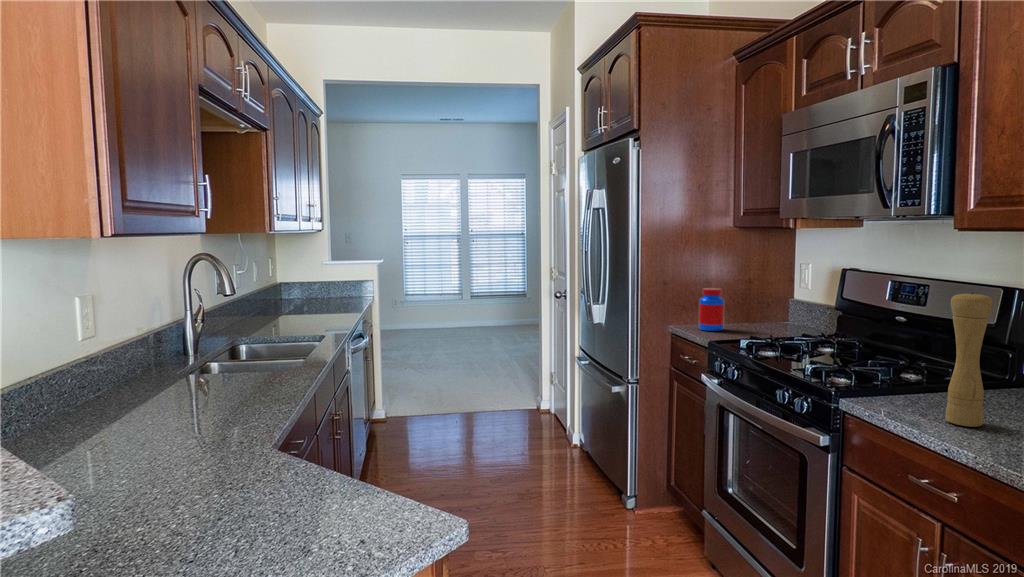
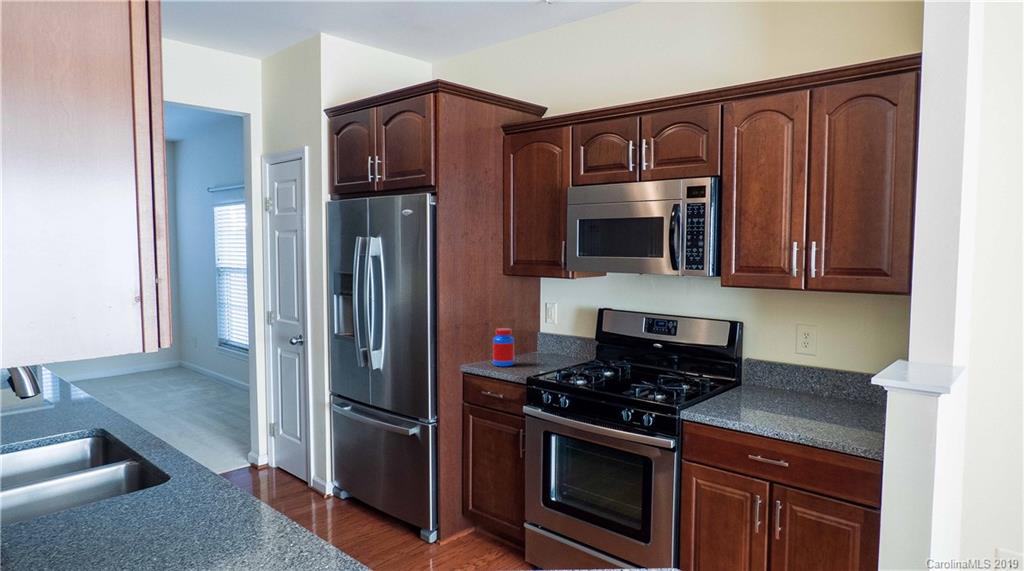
pepper mill: present [945,292,993,427] -> none [755,332,780,418]

